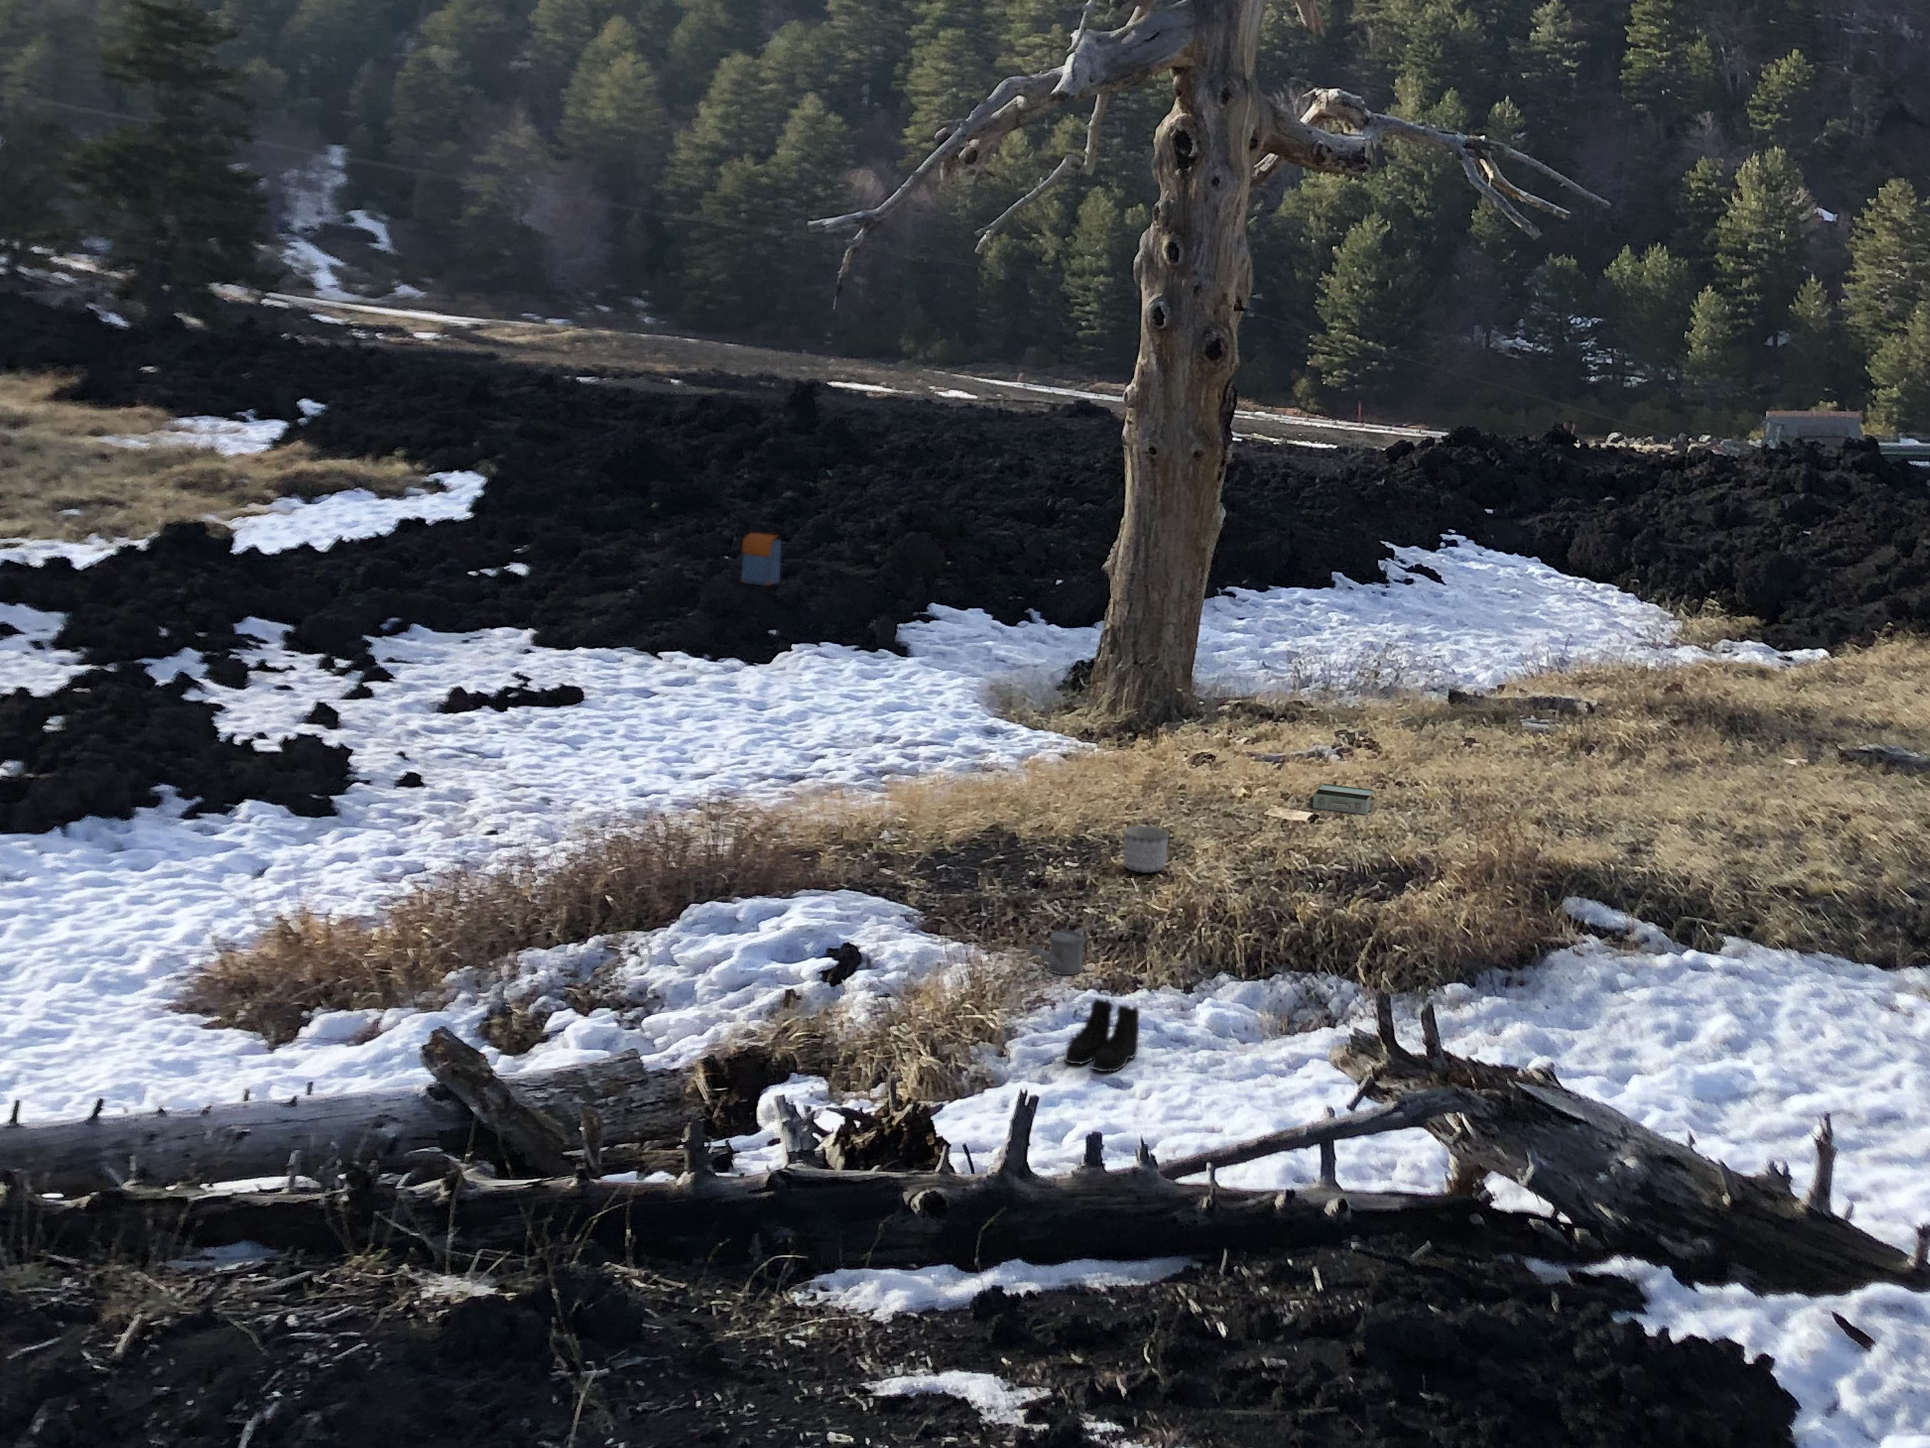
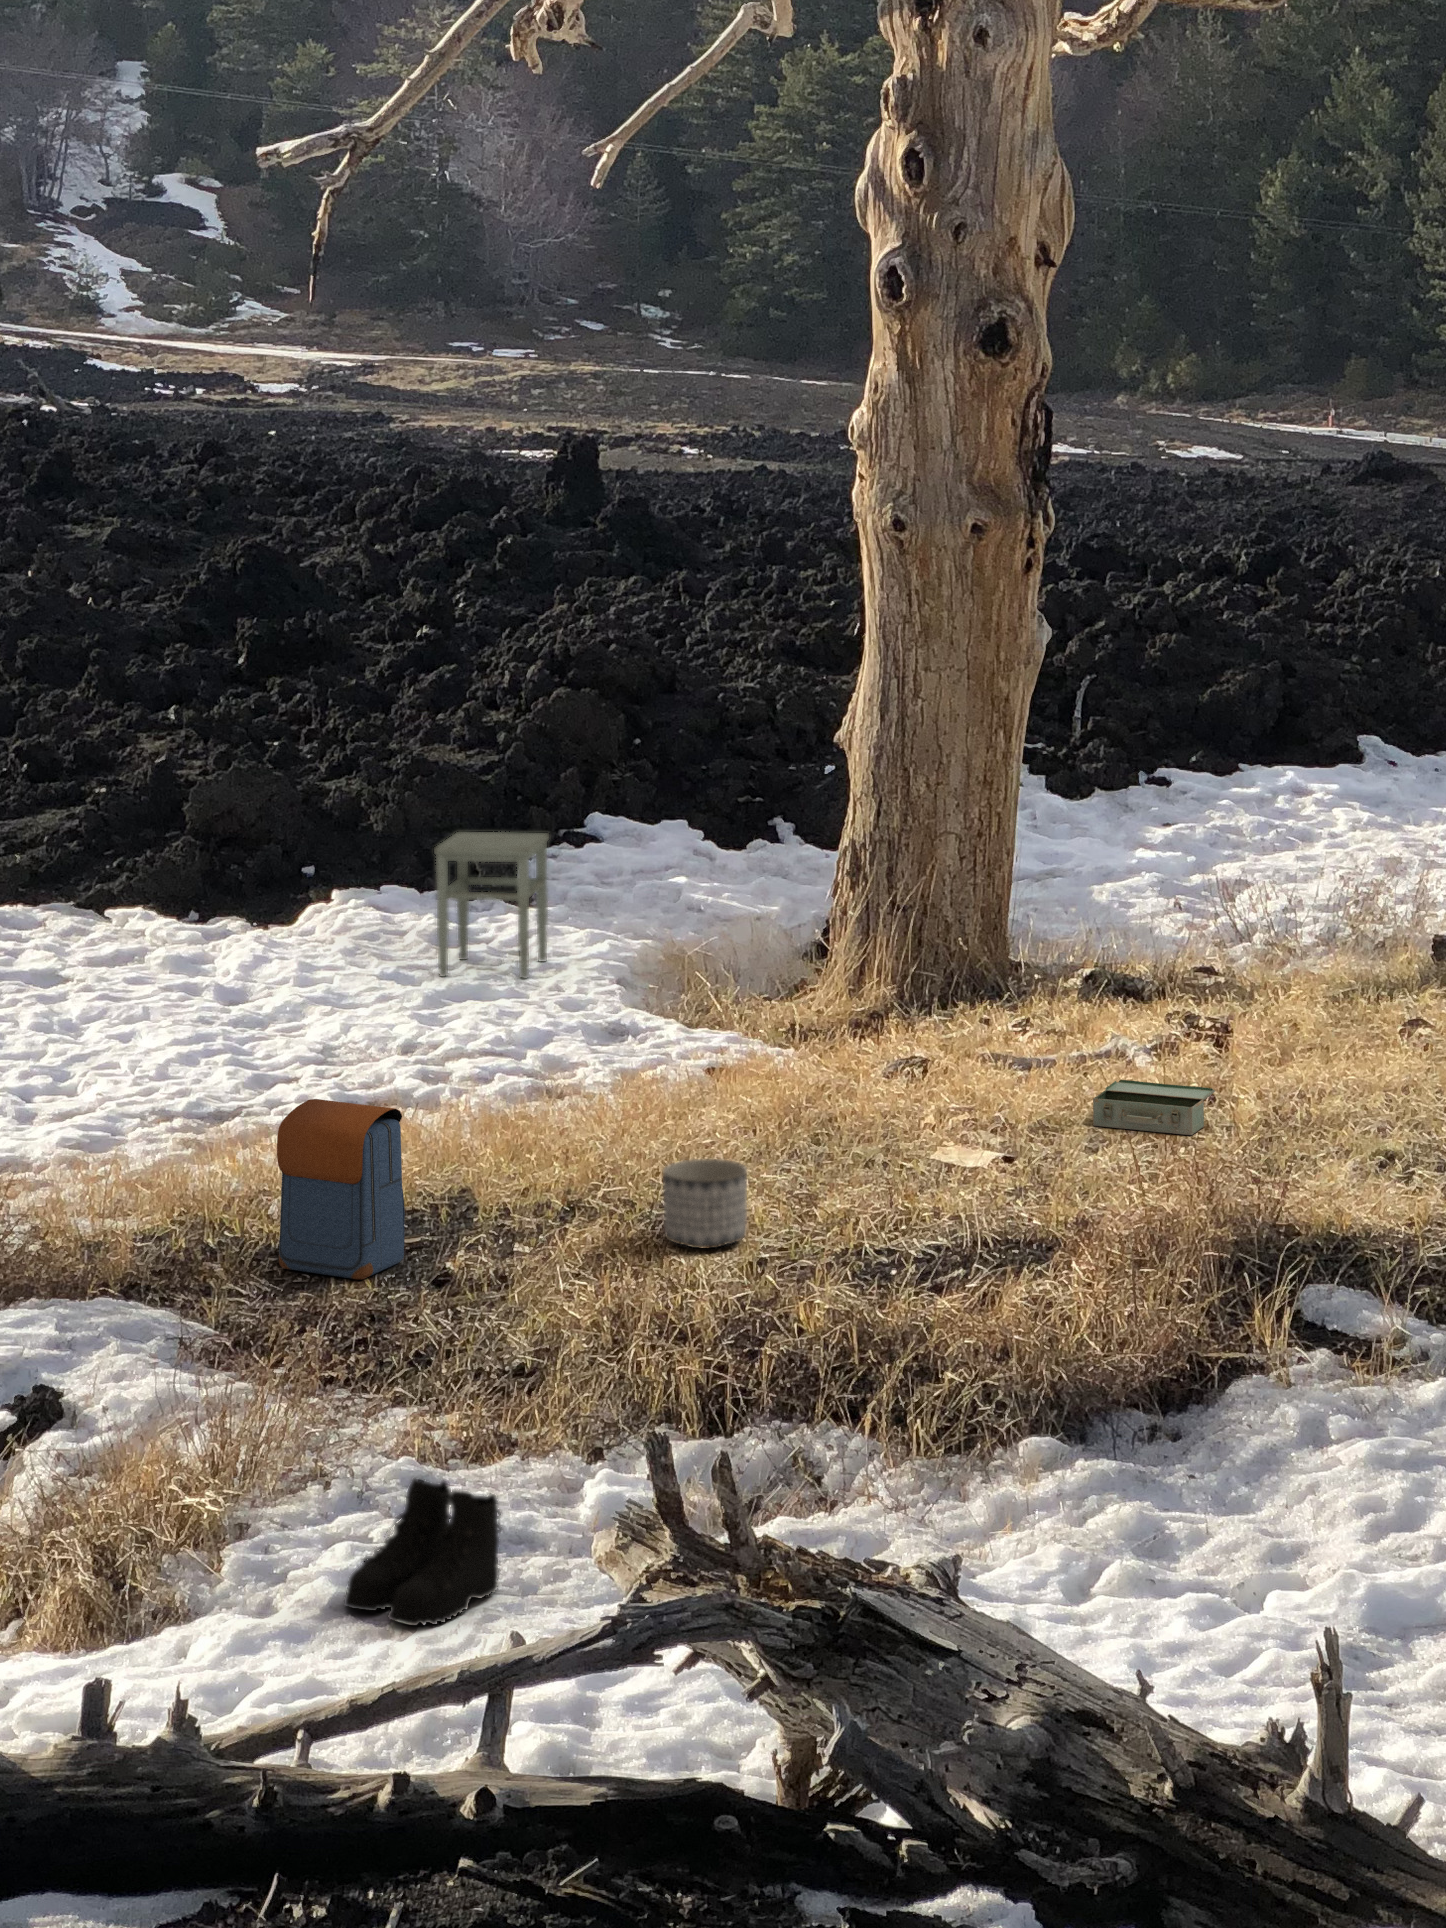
backpack: present [741,533,781,586] -> present [277,1099,405,1280]
stool: none [877,619,940,704] -> present [434,832,549,979]
watering can: present [1030,927,1088,975] -> none [360,1345,499,1439]

